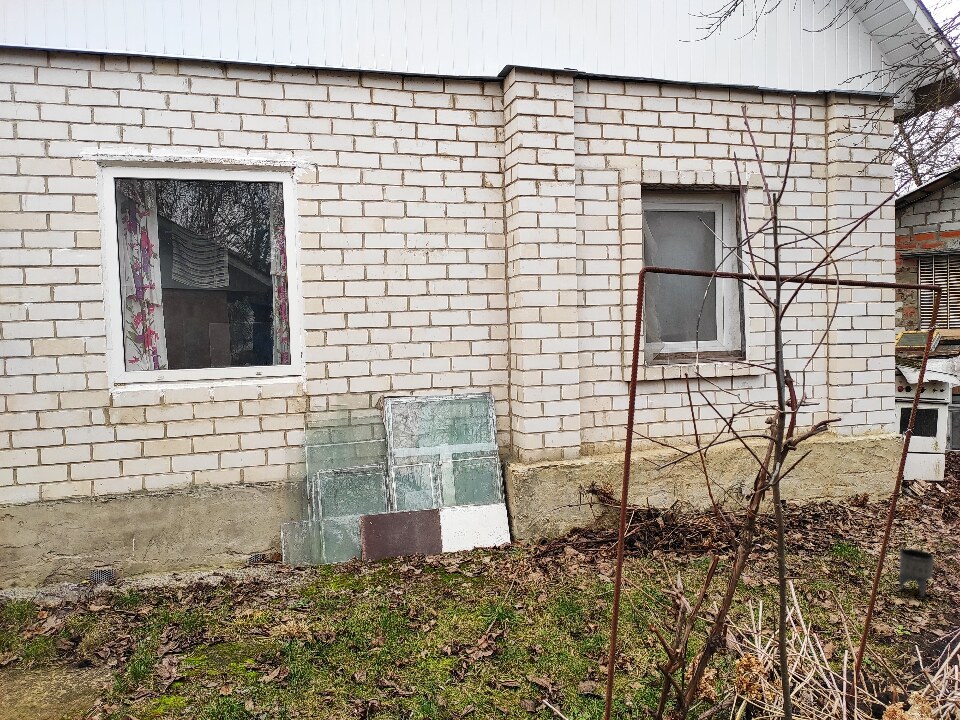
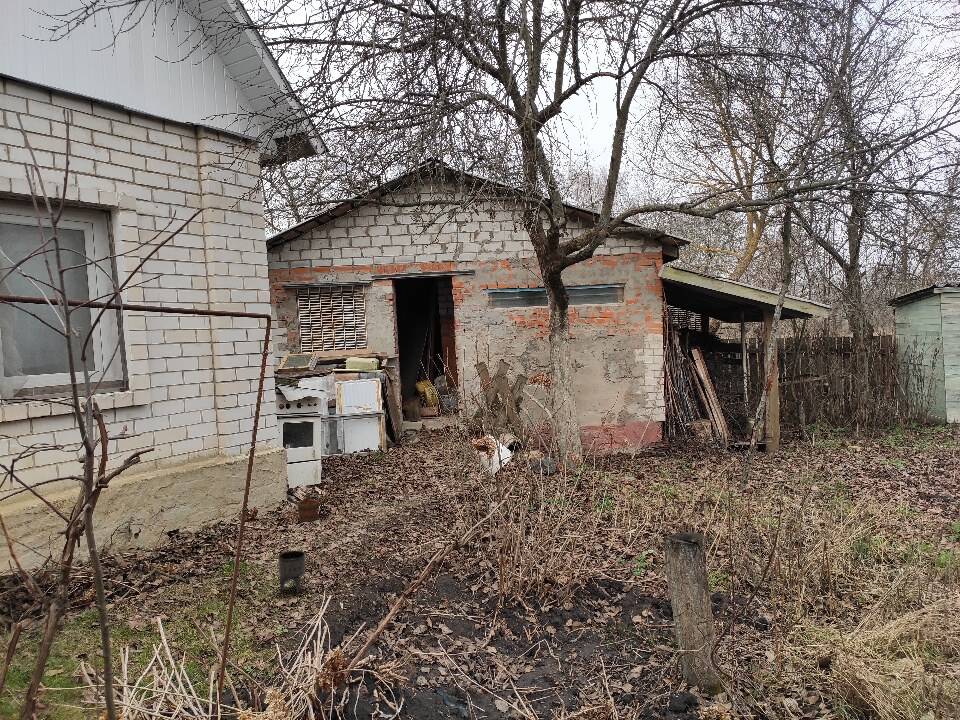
wooden bucket: none [916,482,944,524] -> present [298,485,319,521]

